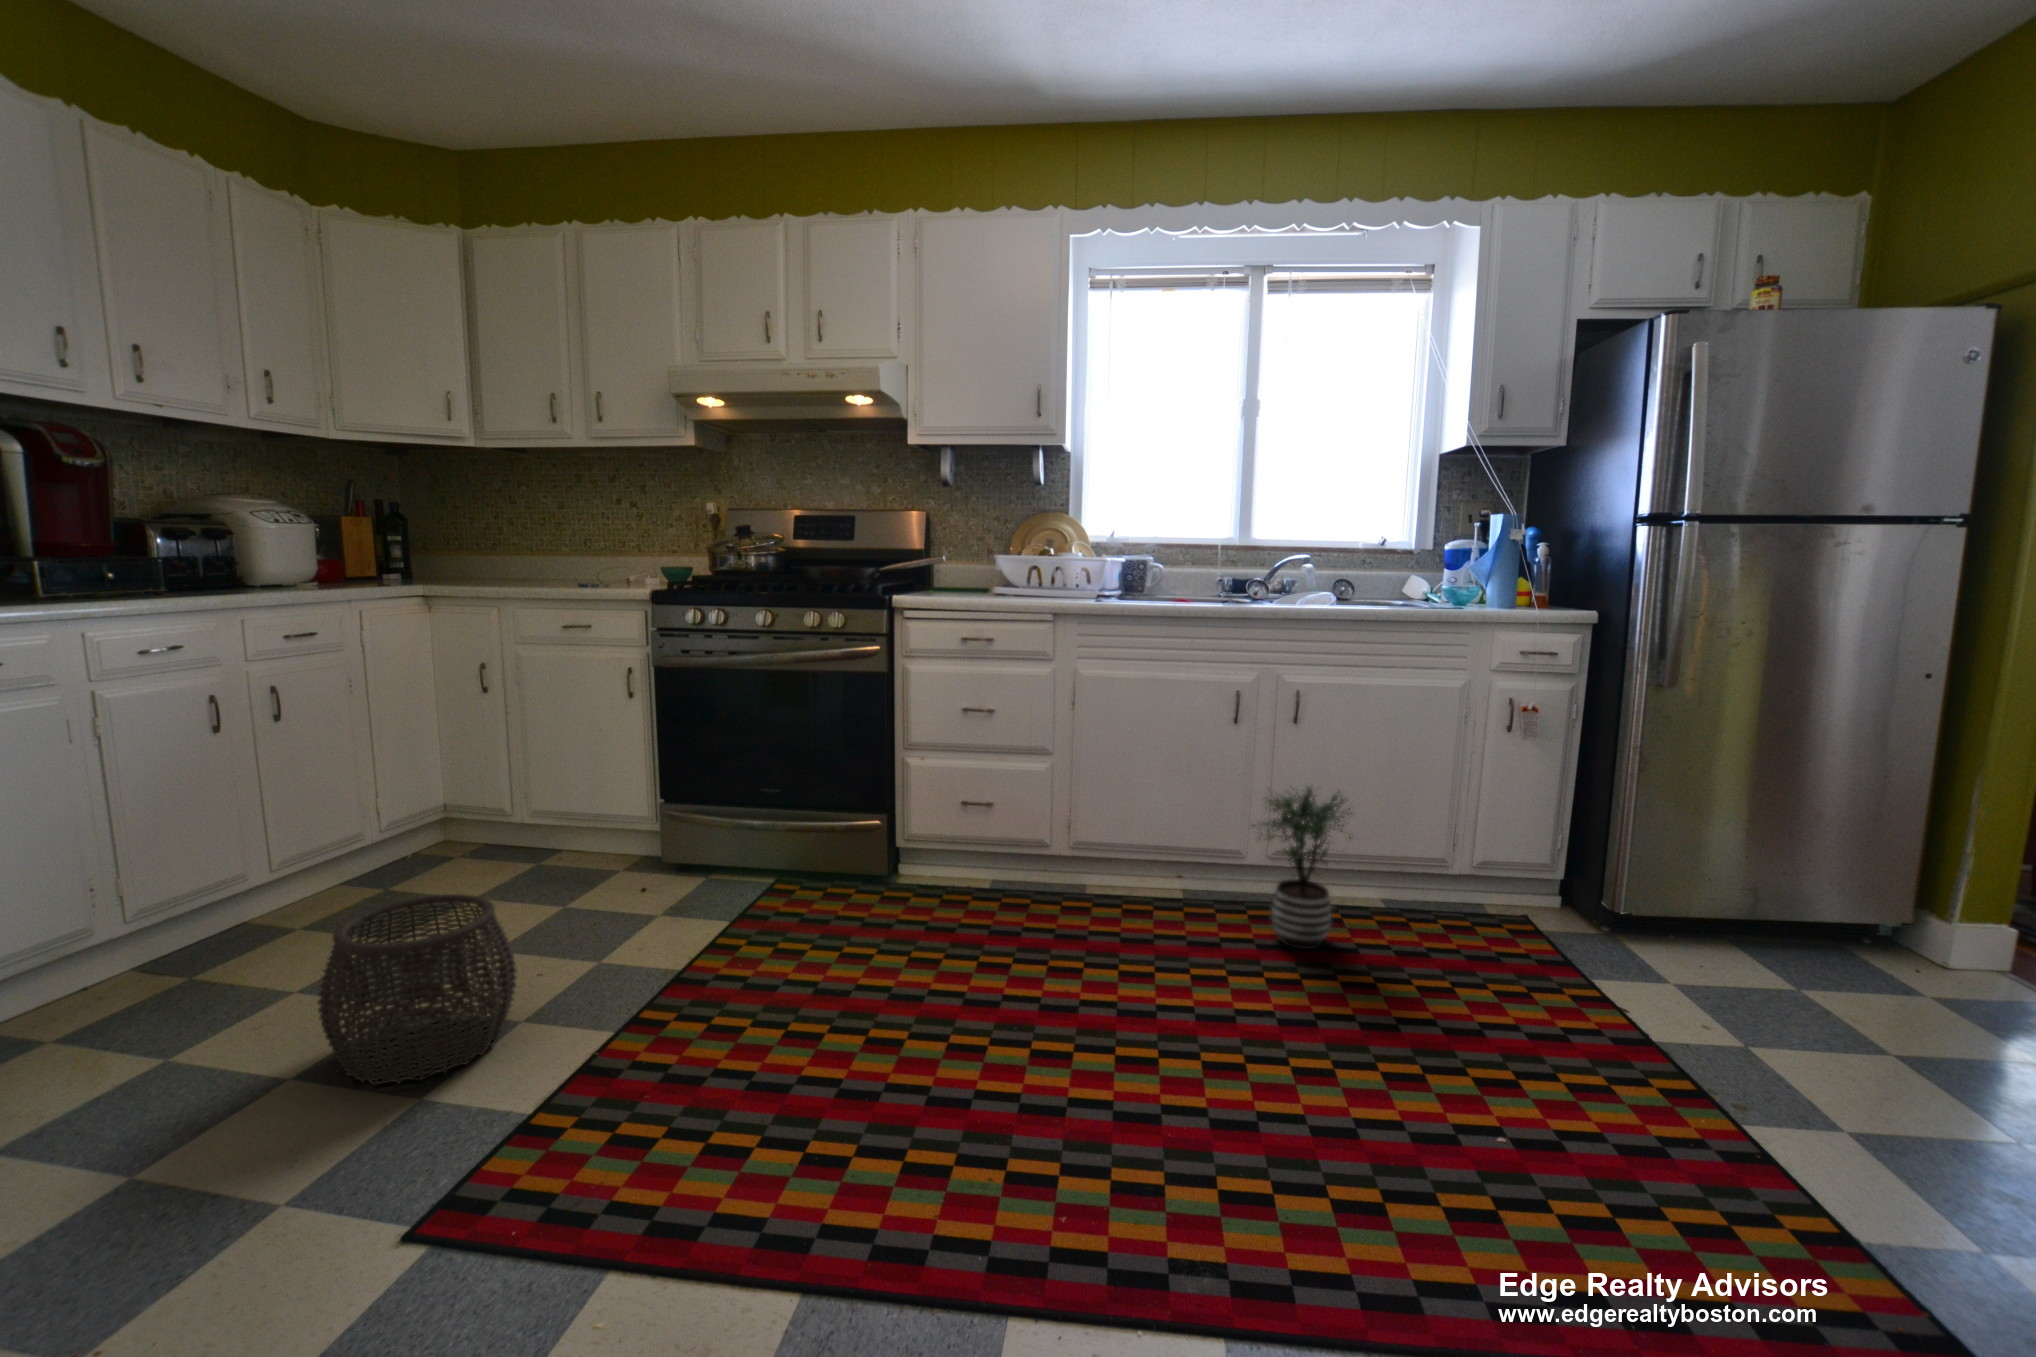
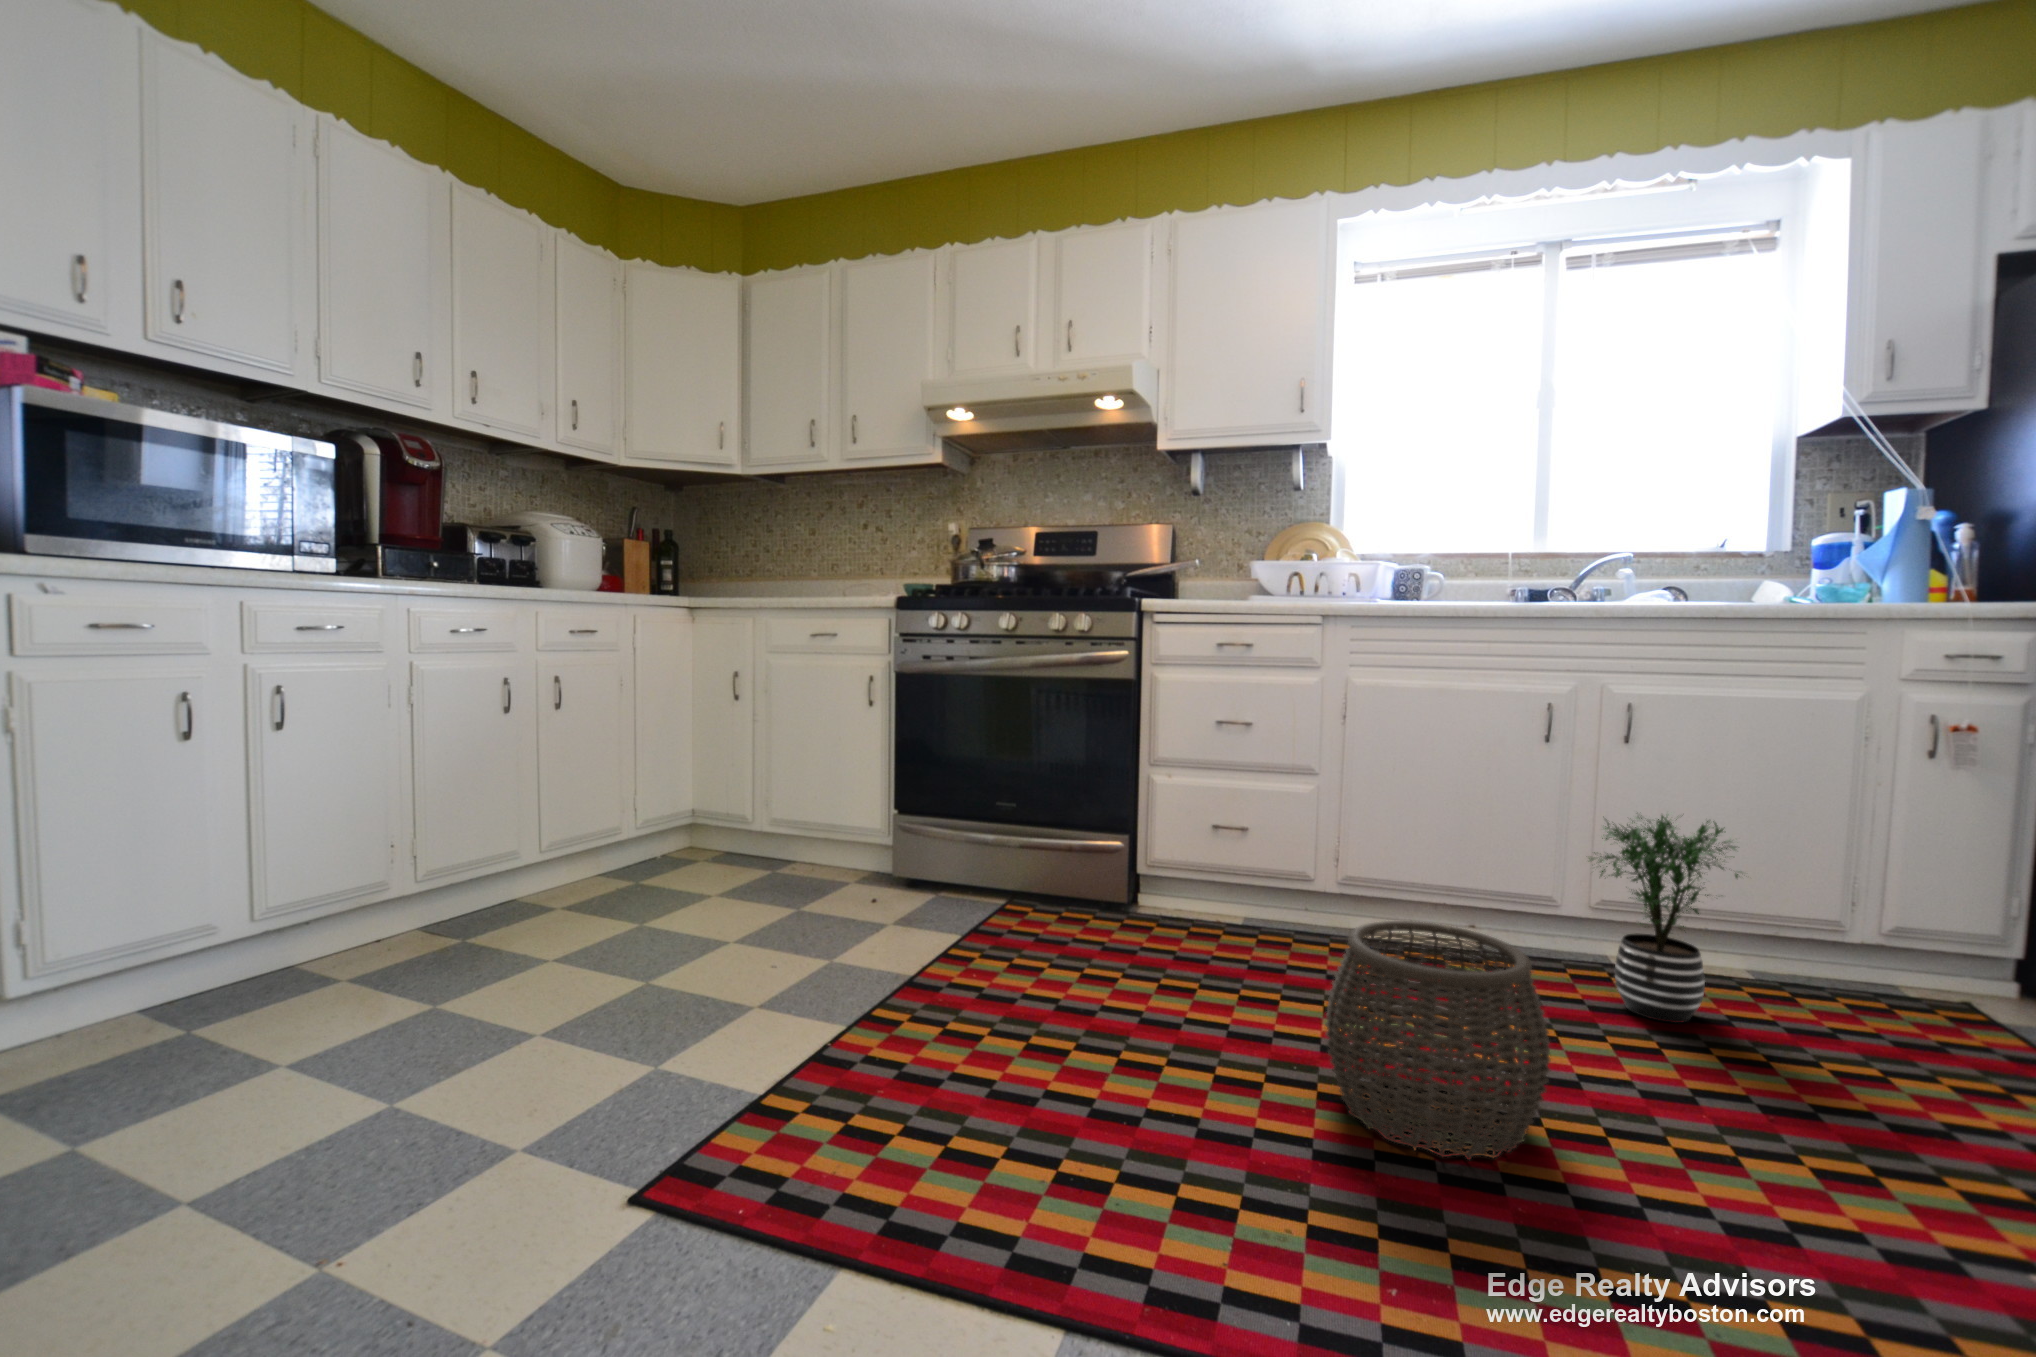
woven basket: present [318,894,517,1085] -> present [1325,921,1551,1160]

